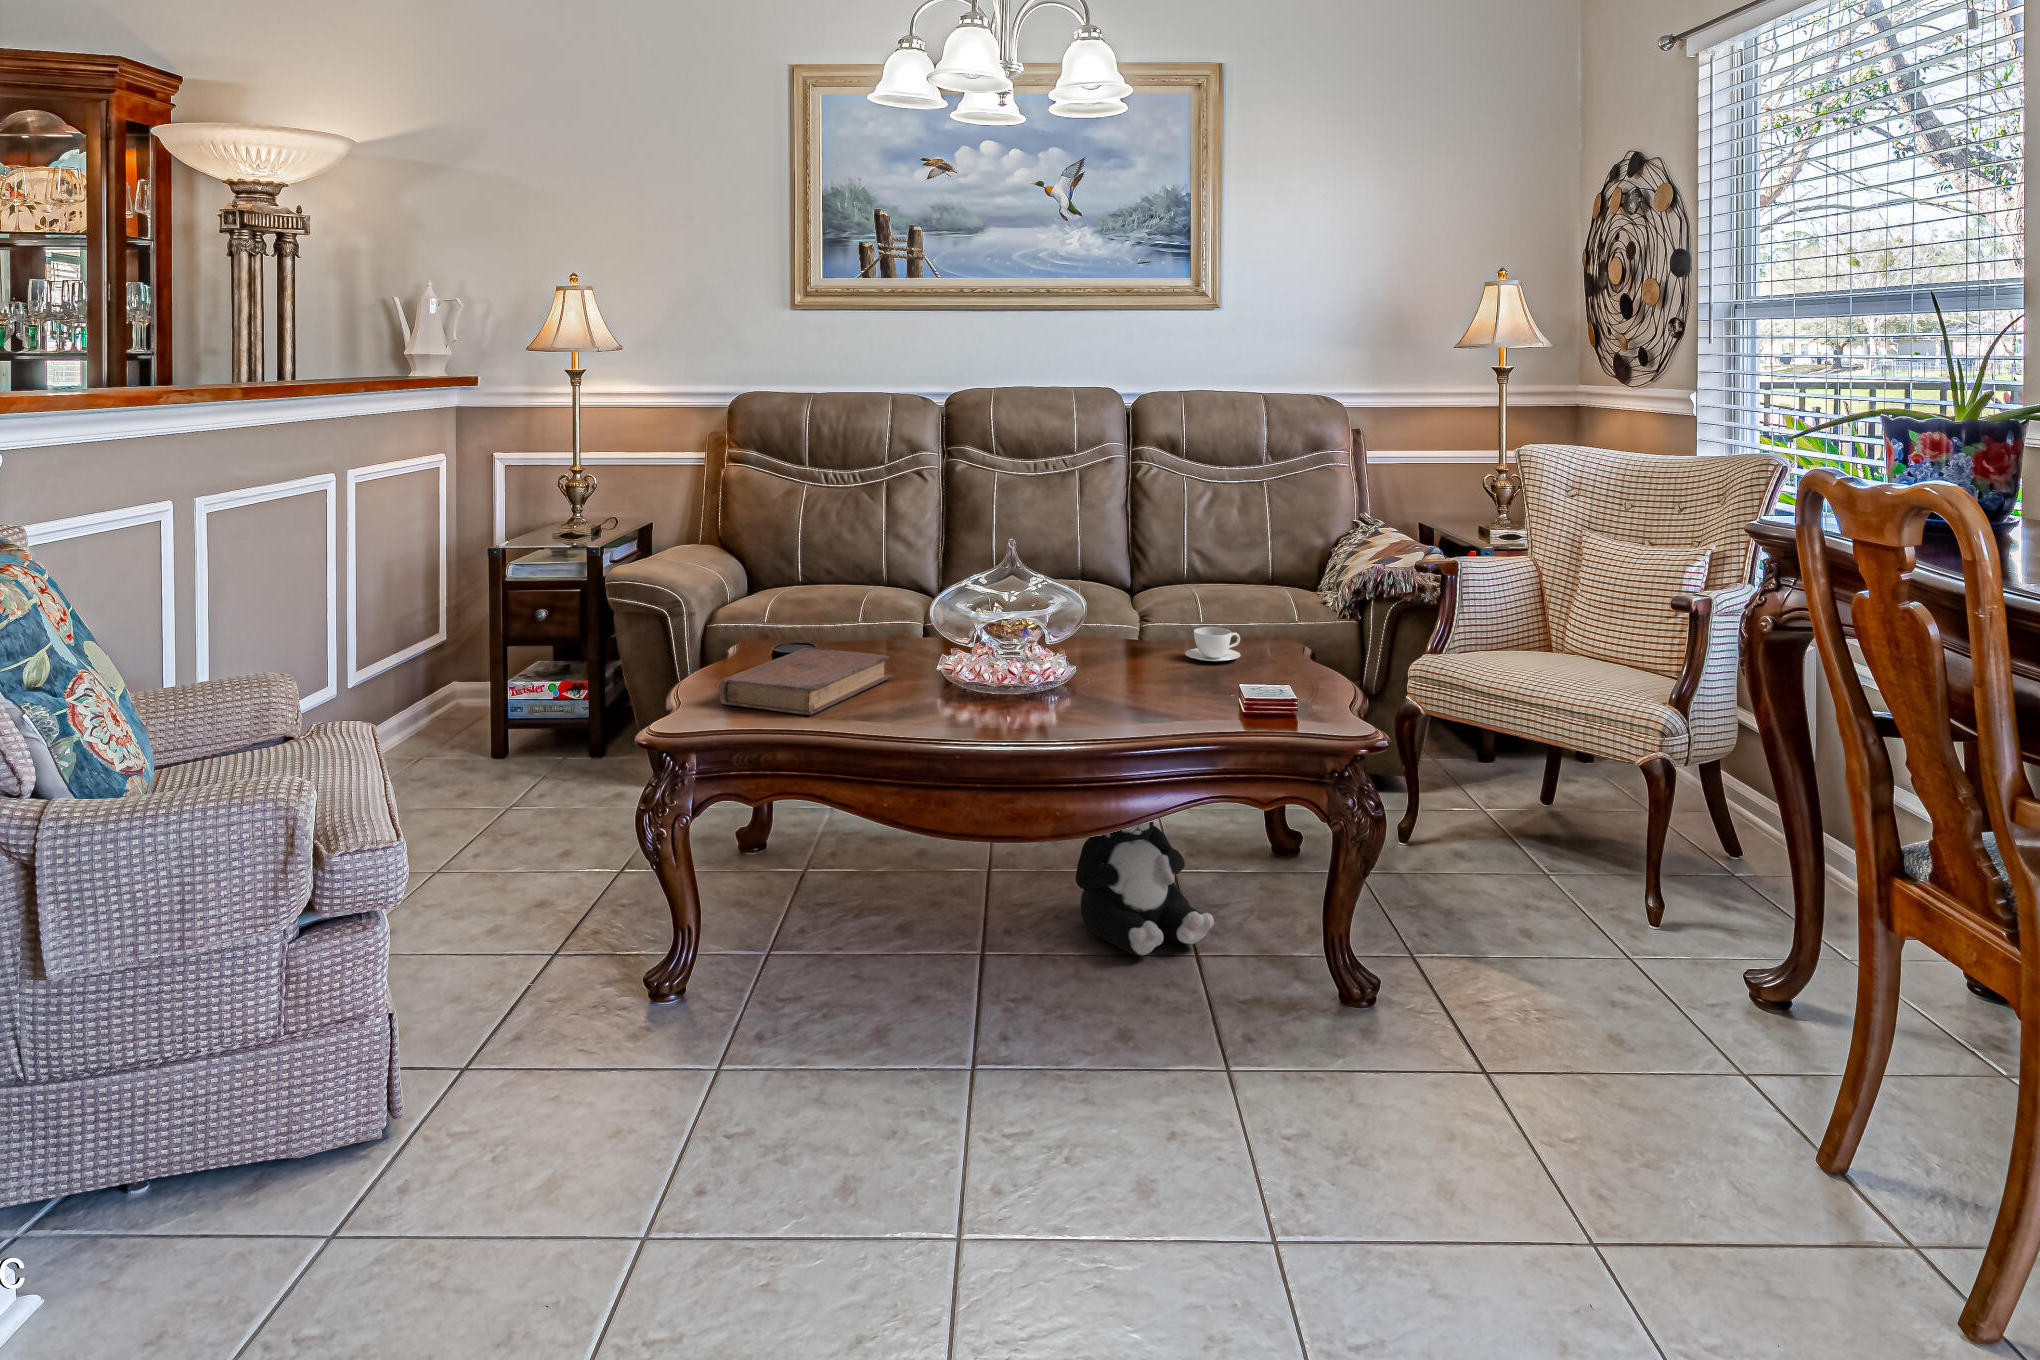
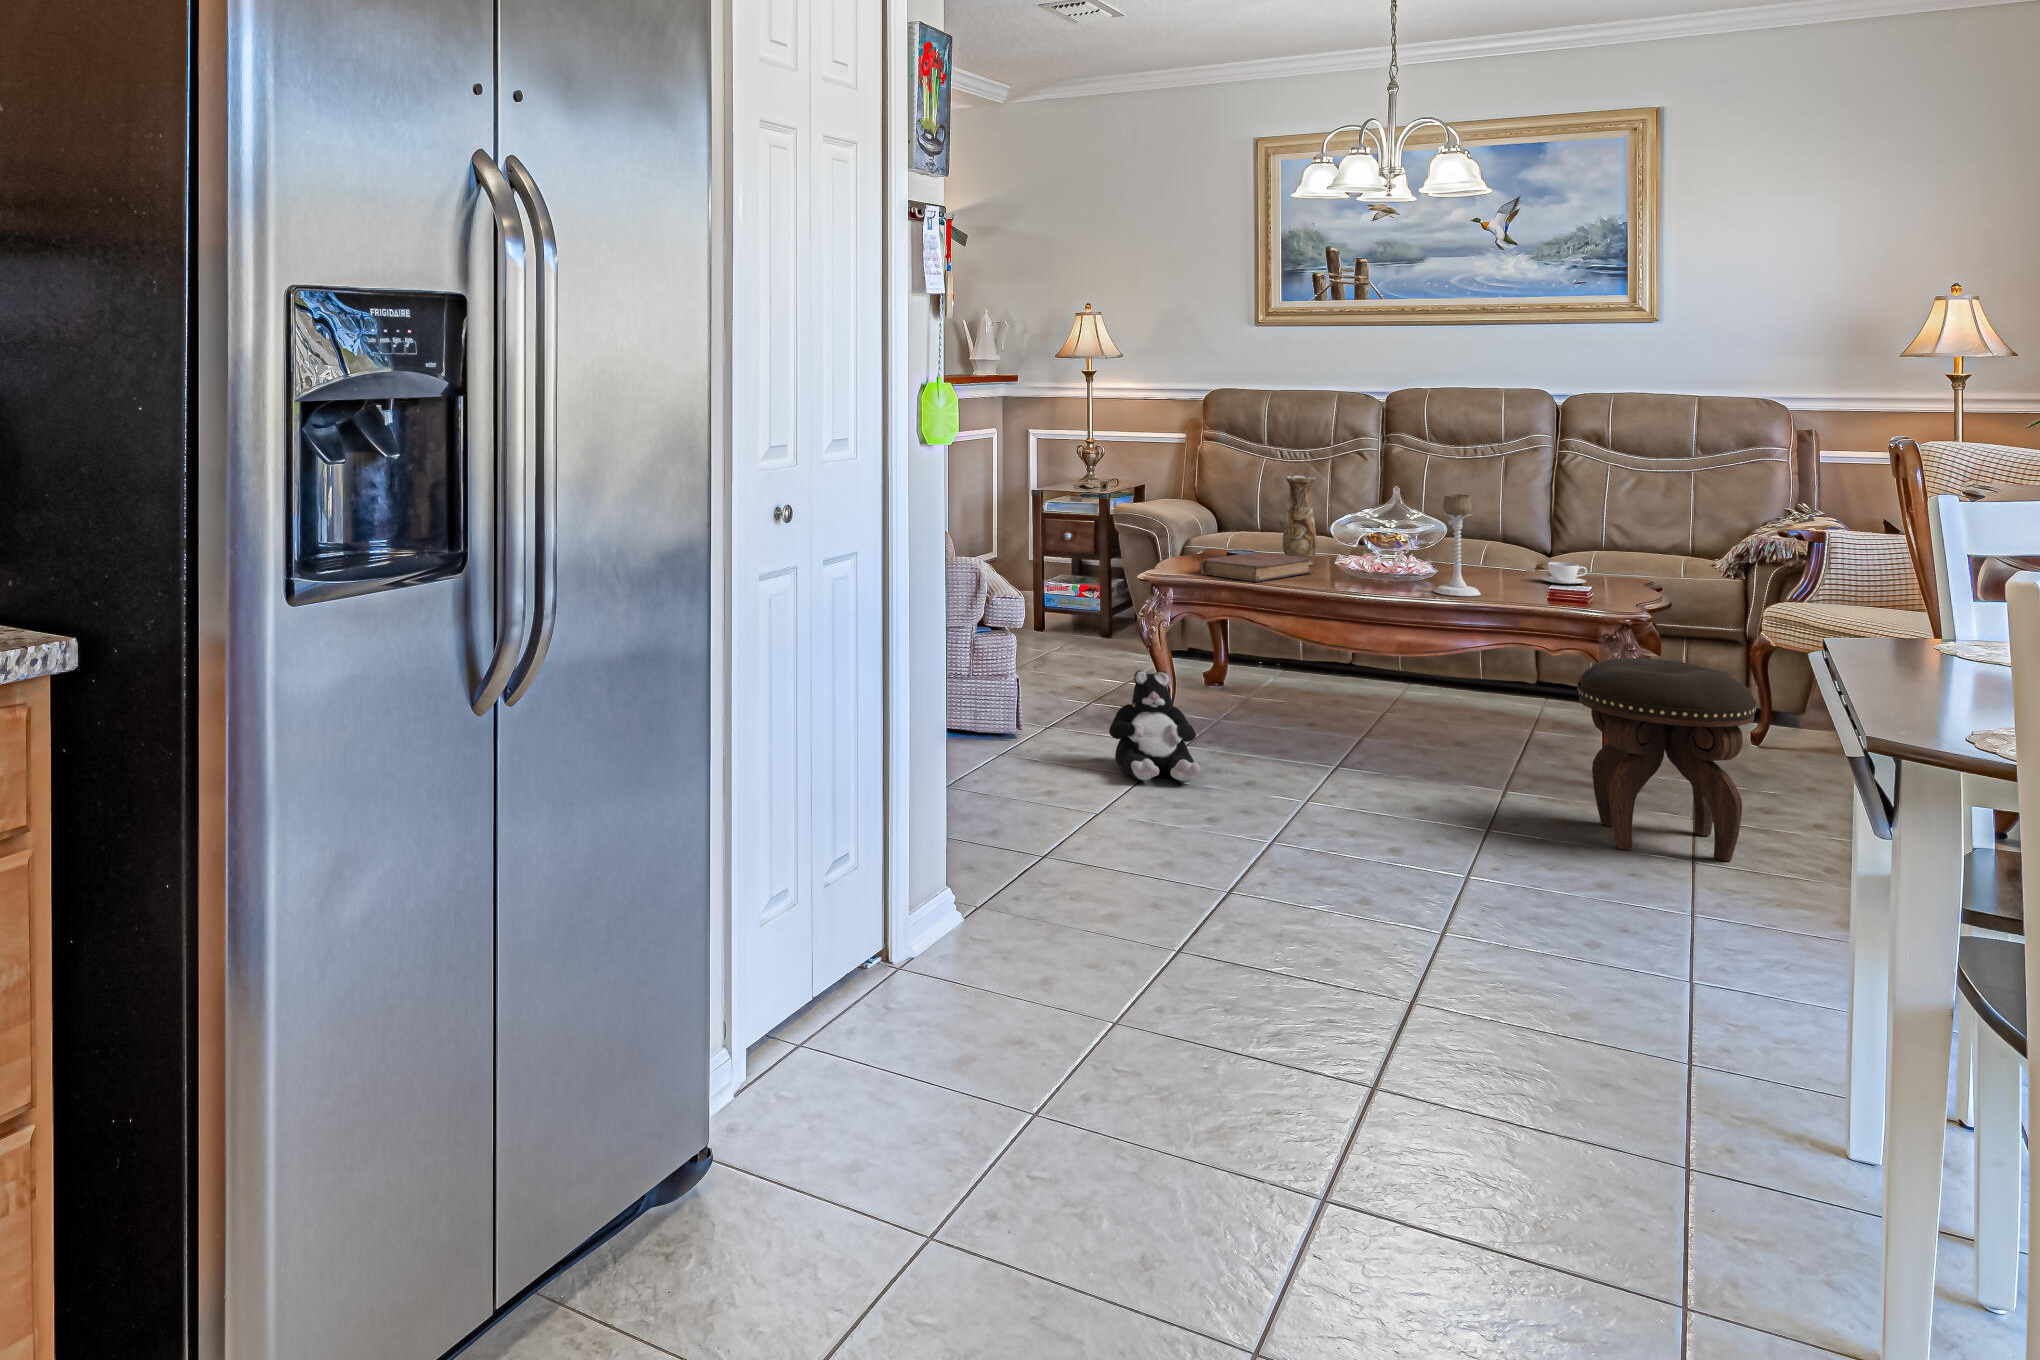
vase: none [843,519,890,661] -> present [1283,476,1317,565]
candle holder: none [1072,544,1136,711] -> present [1434,494,1481,596]
plush toy: present [1076,821,1214,955] -> present [1109,671,1200,782]
footstool: none [1346,821,1612,1210] -> present [1578,658,1756,861]

